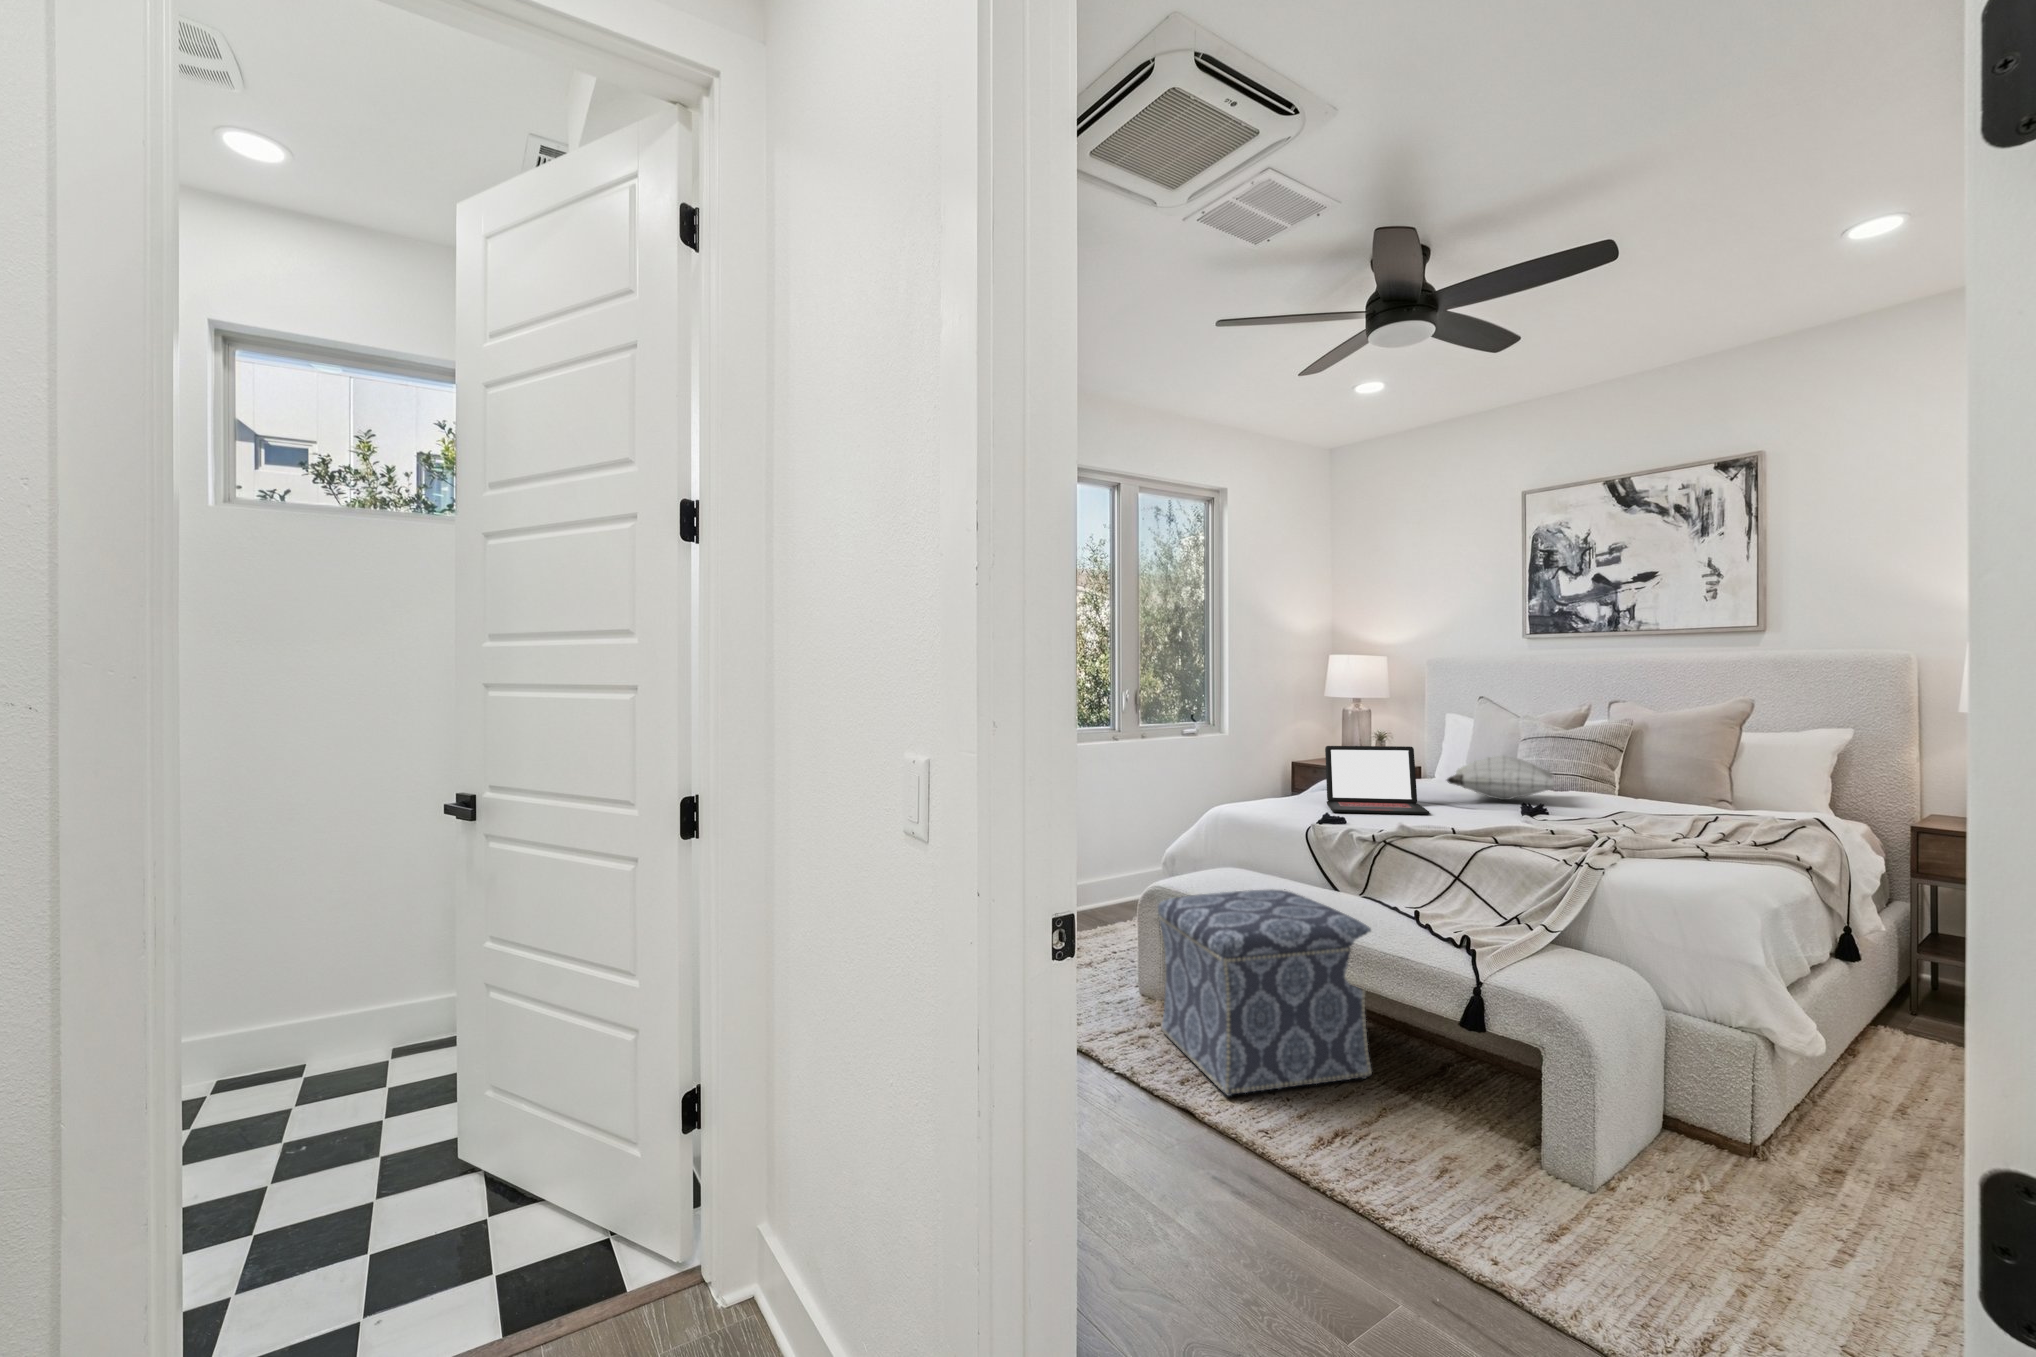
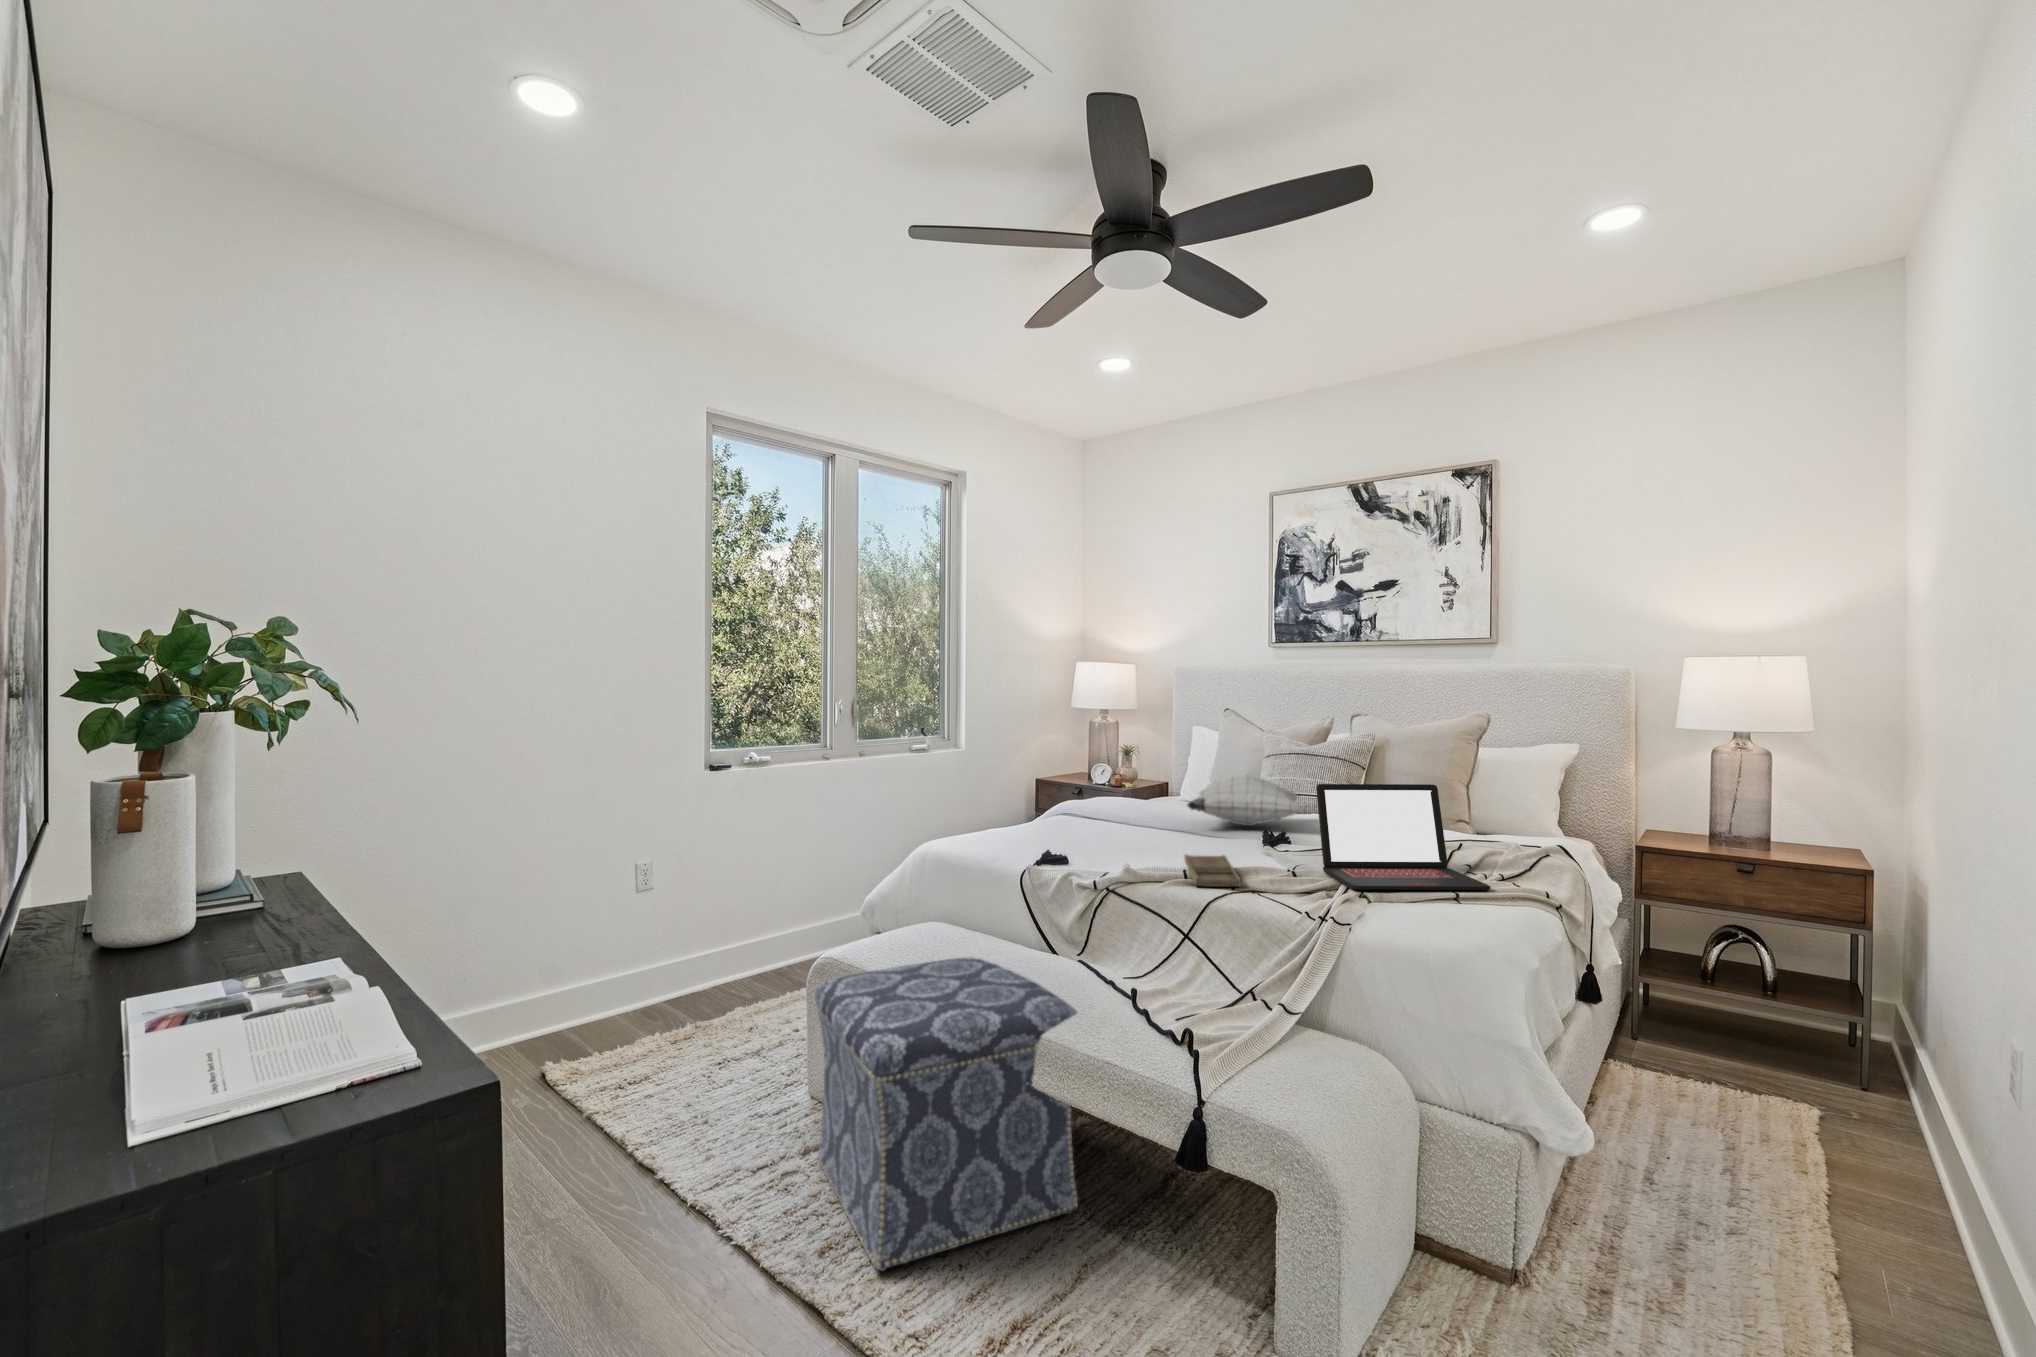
laptop: present [1325,746,1429,815] -> present [1316,784,1490,890]
tray: none [1450,817,1503,842] -> present [1185,855,1241,887]

